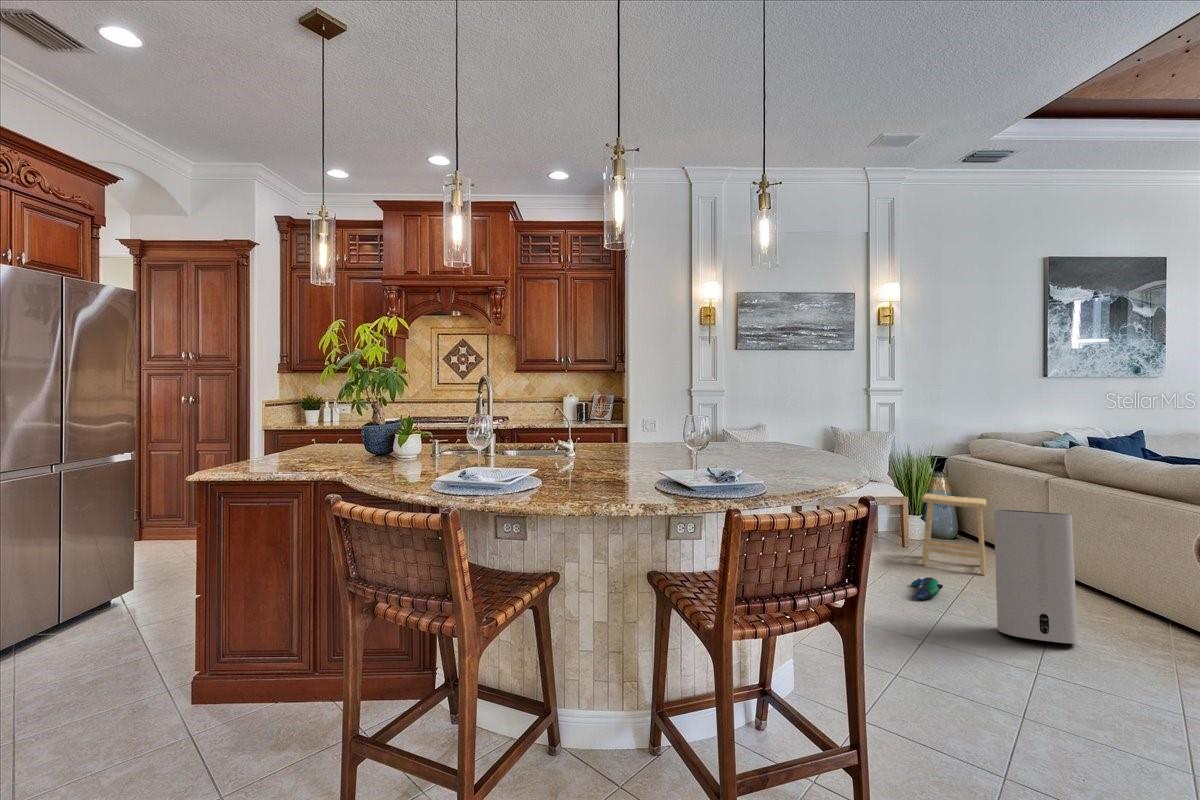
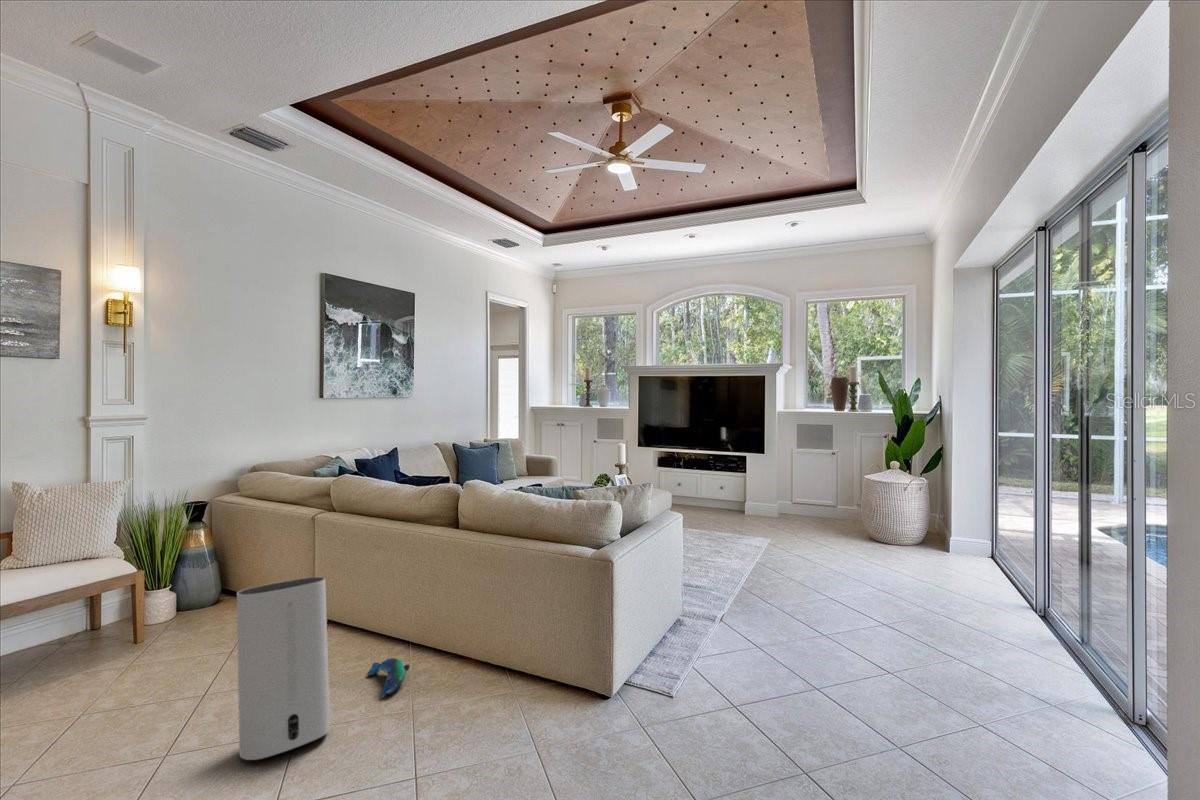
footstool: present [922,493,986,575] -> none [157,556,247,669]
plush toy: present [911,577,943,600] -> present [367,658,409,698]

